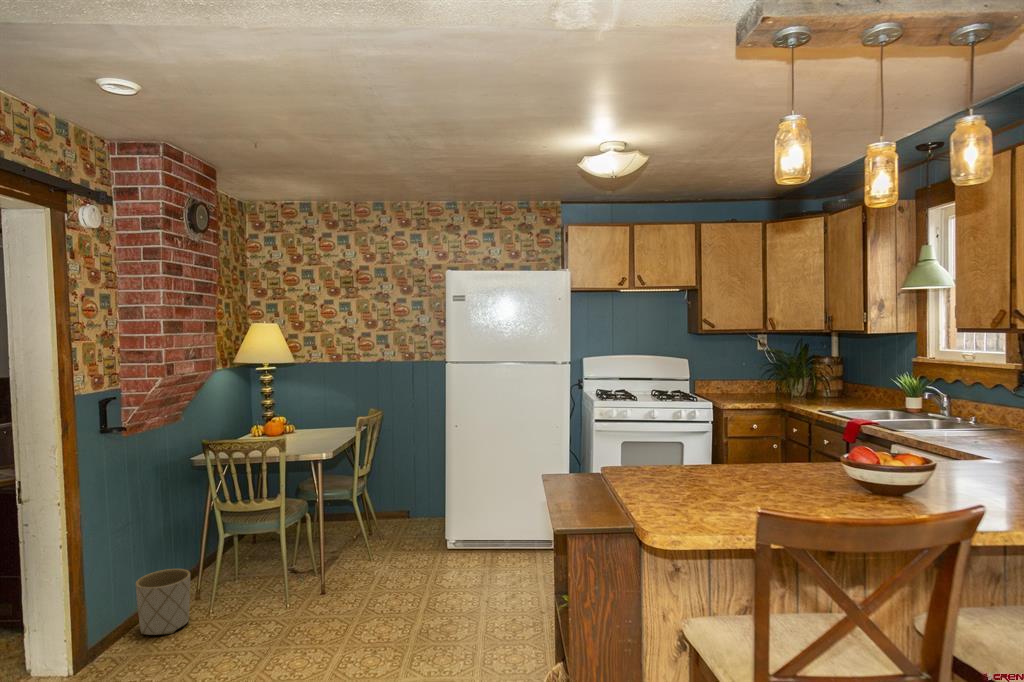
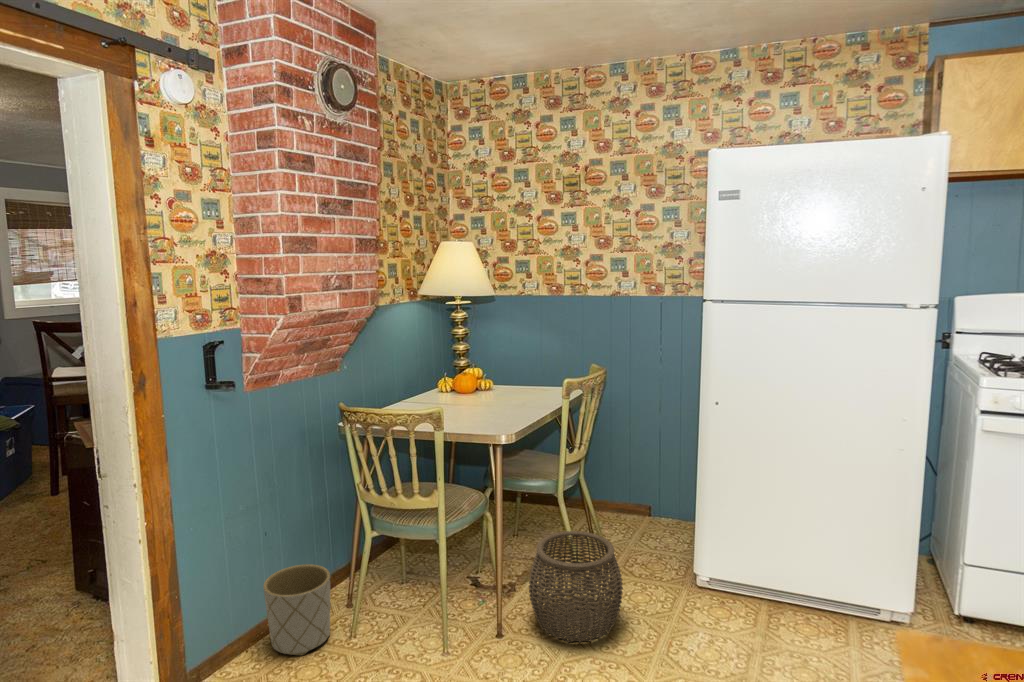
woven basket: none [340,519,405,590] -> present [529,531,623,643]

